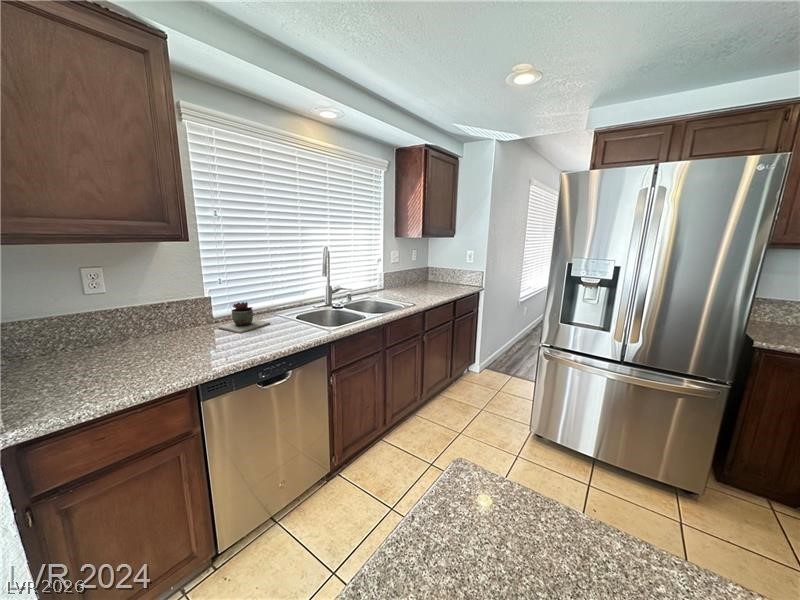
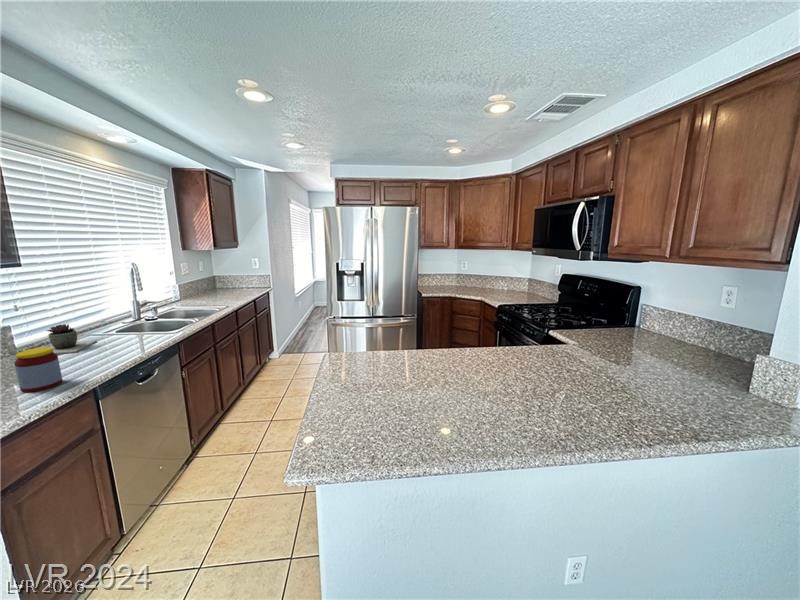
jar: none [131,329,174,378] -> present [14,347,62,392]

